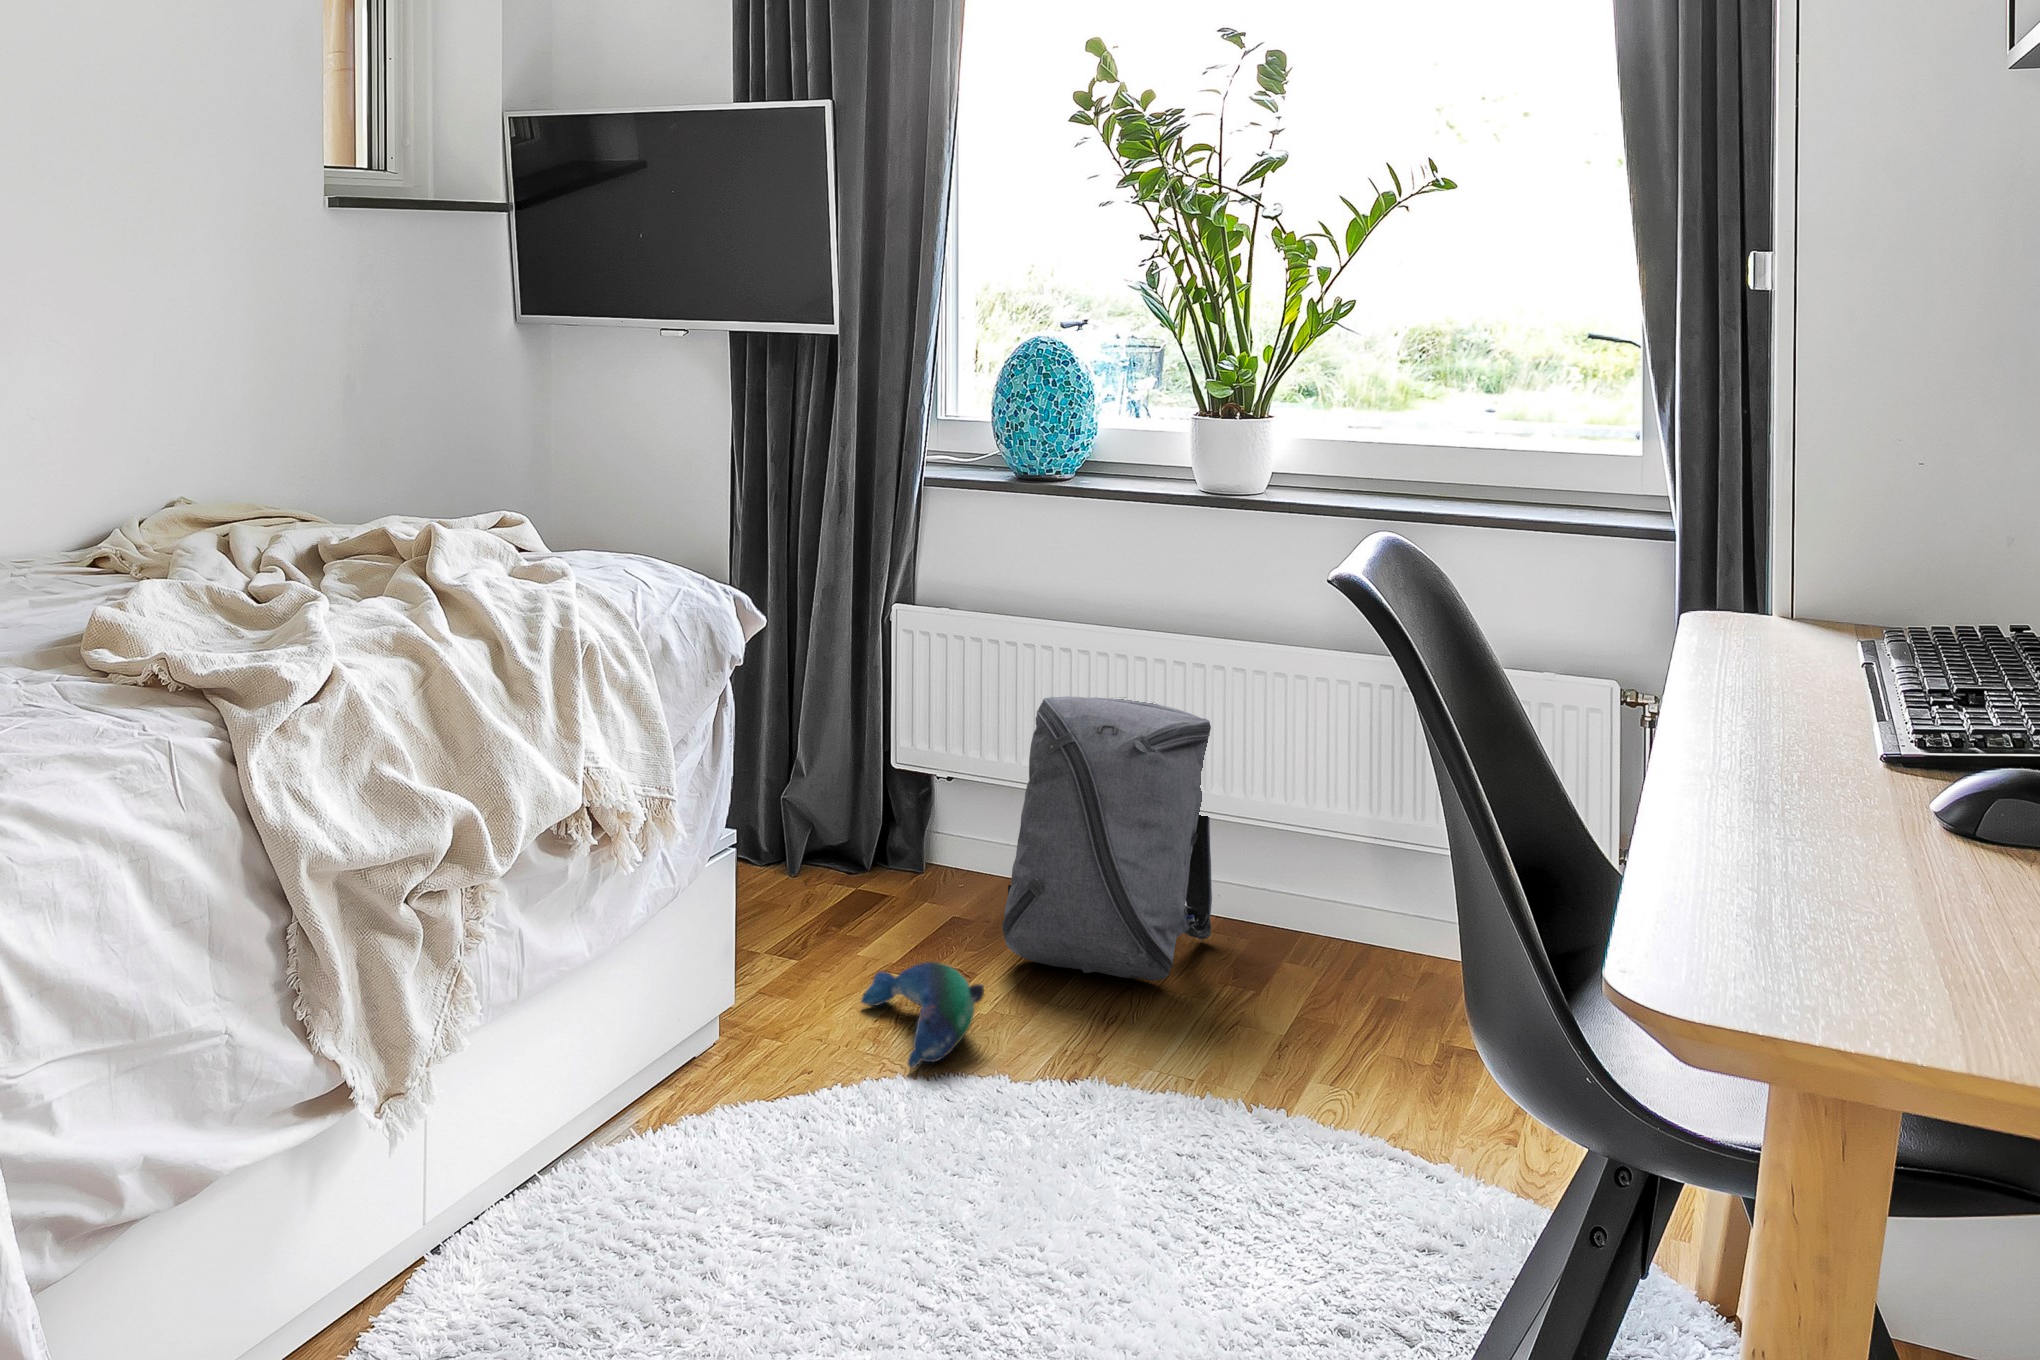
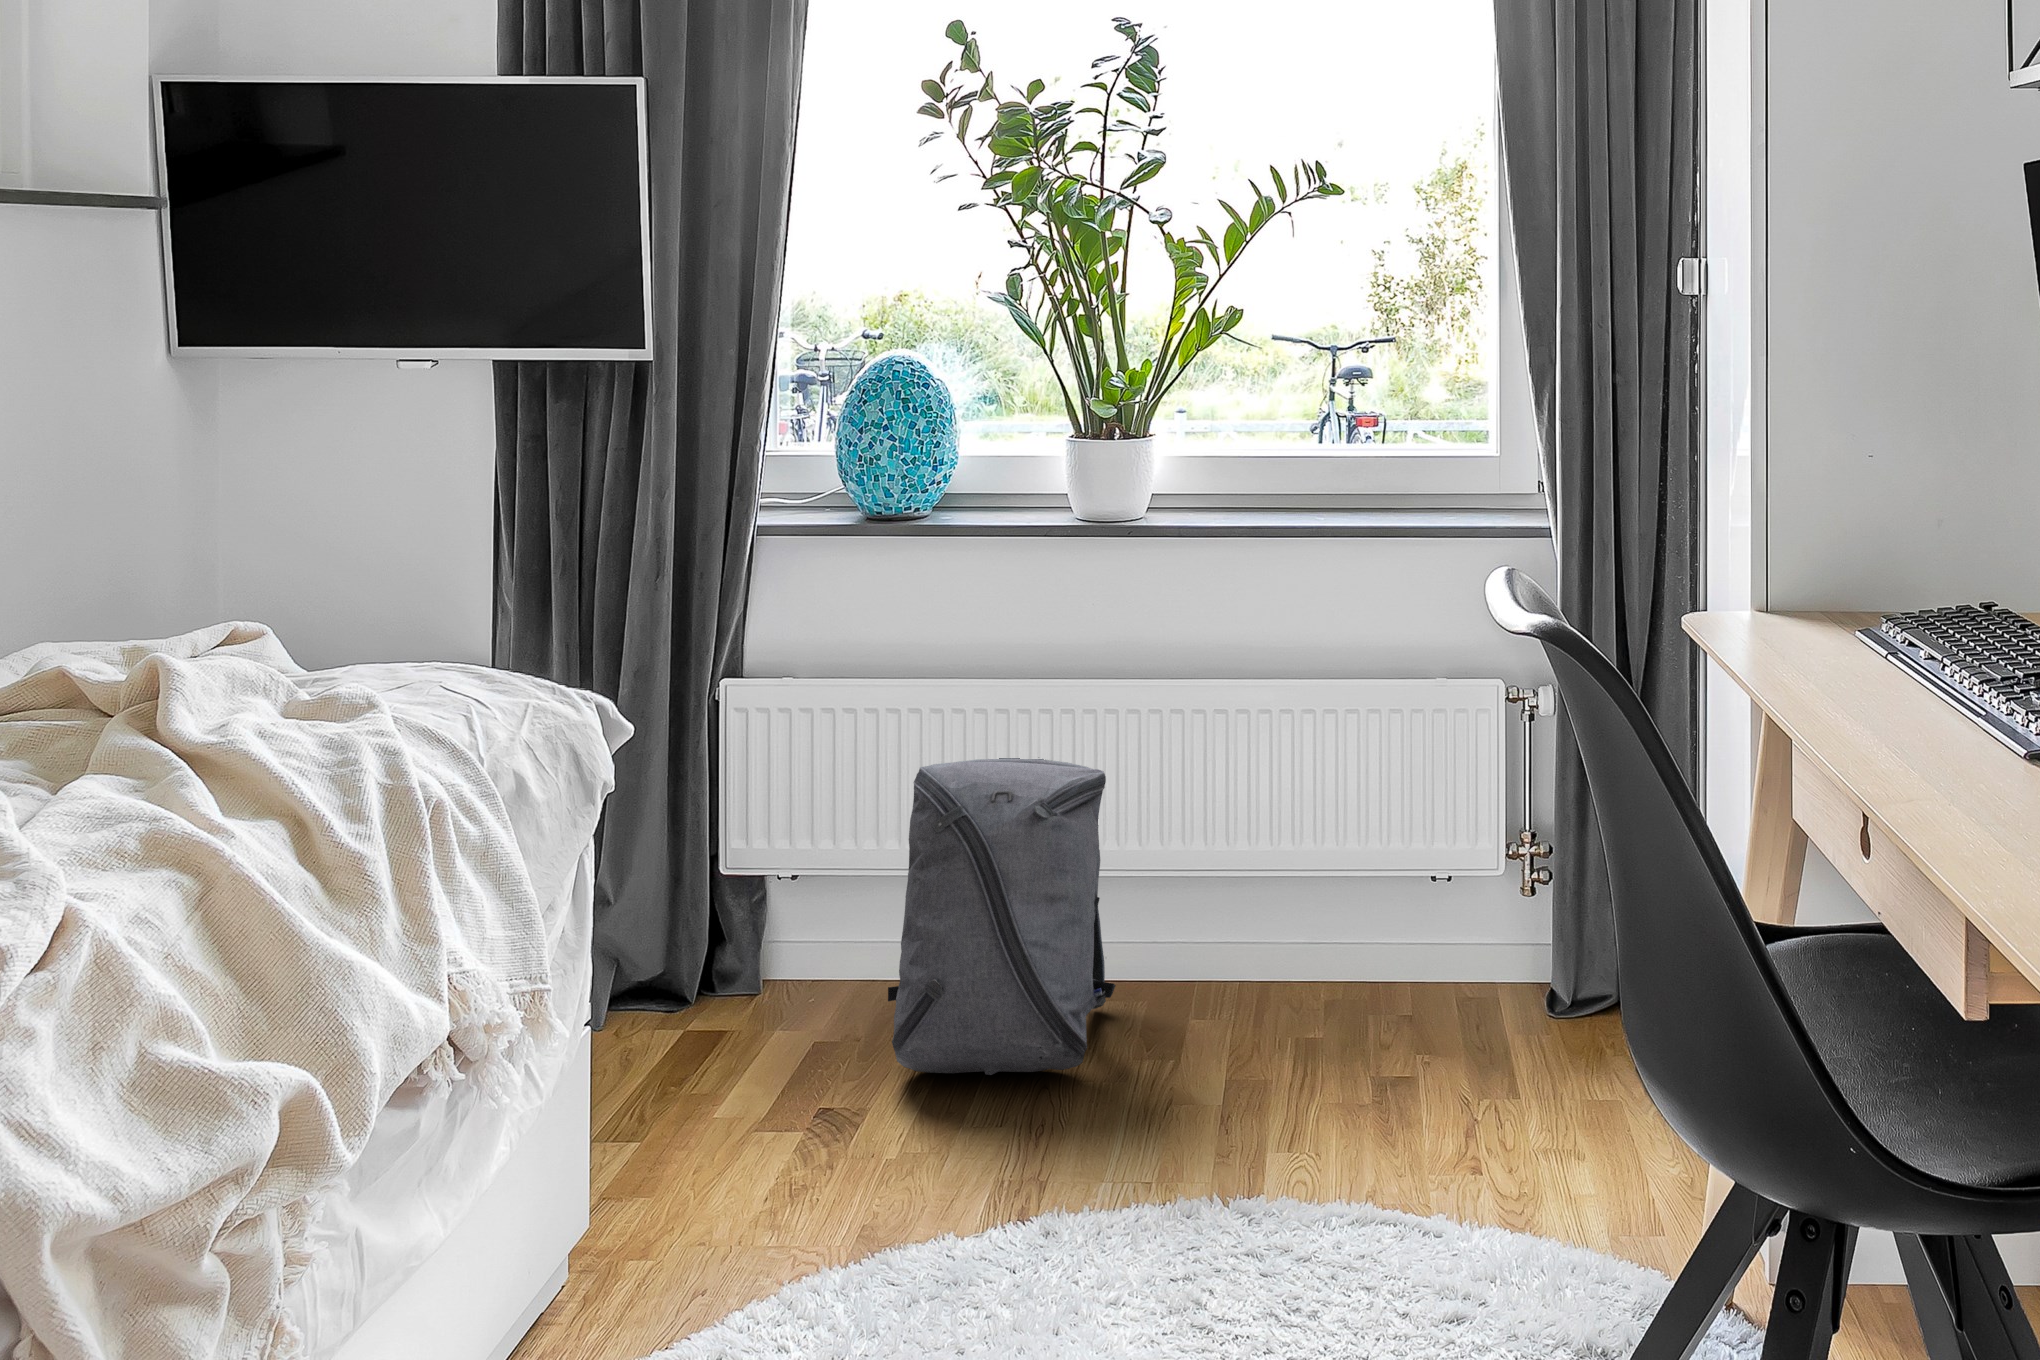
plush toy: present [860,962,984,1068] -> none [742,1105,902,1248]

